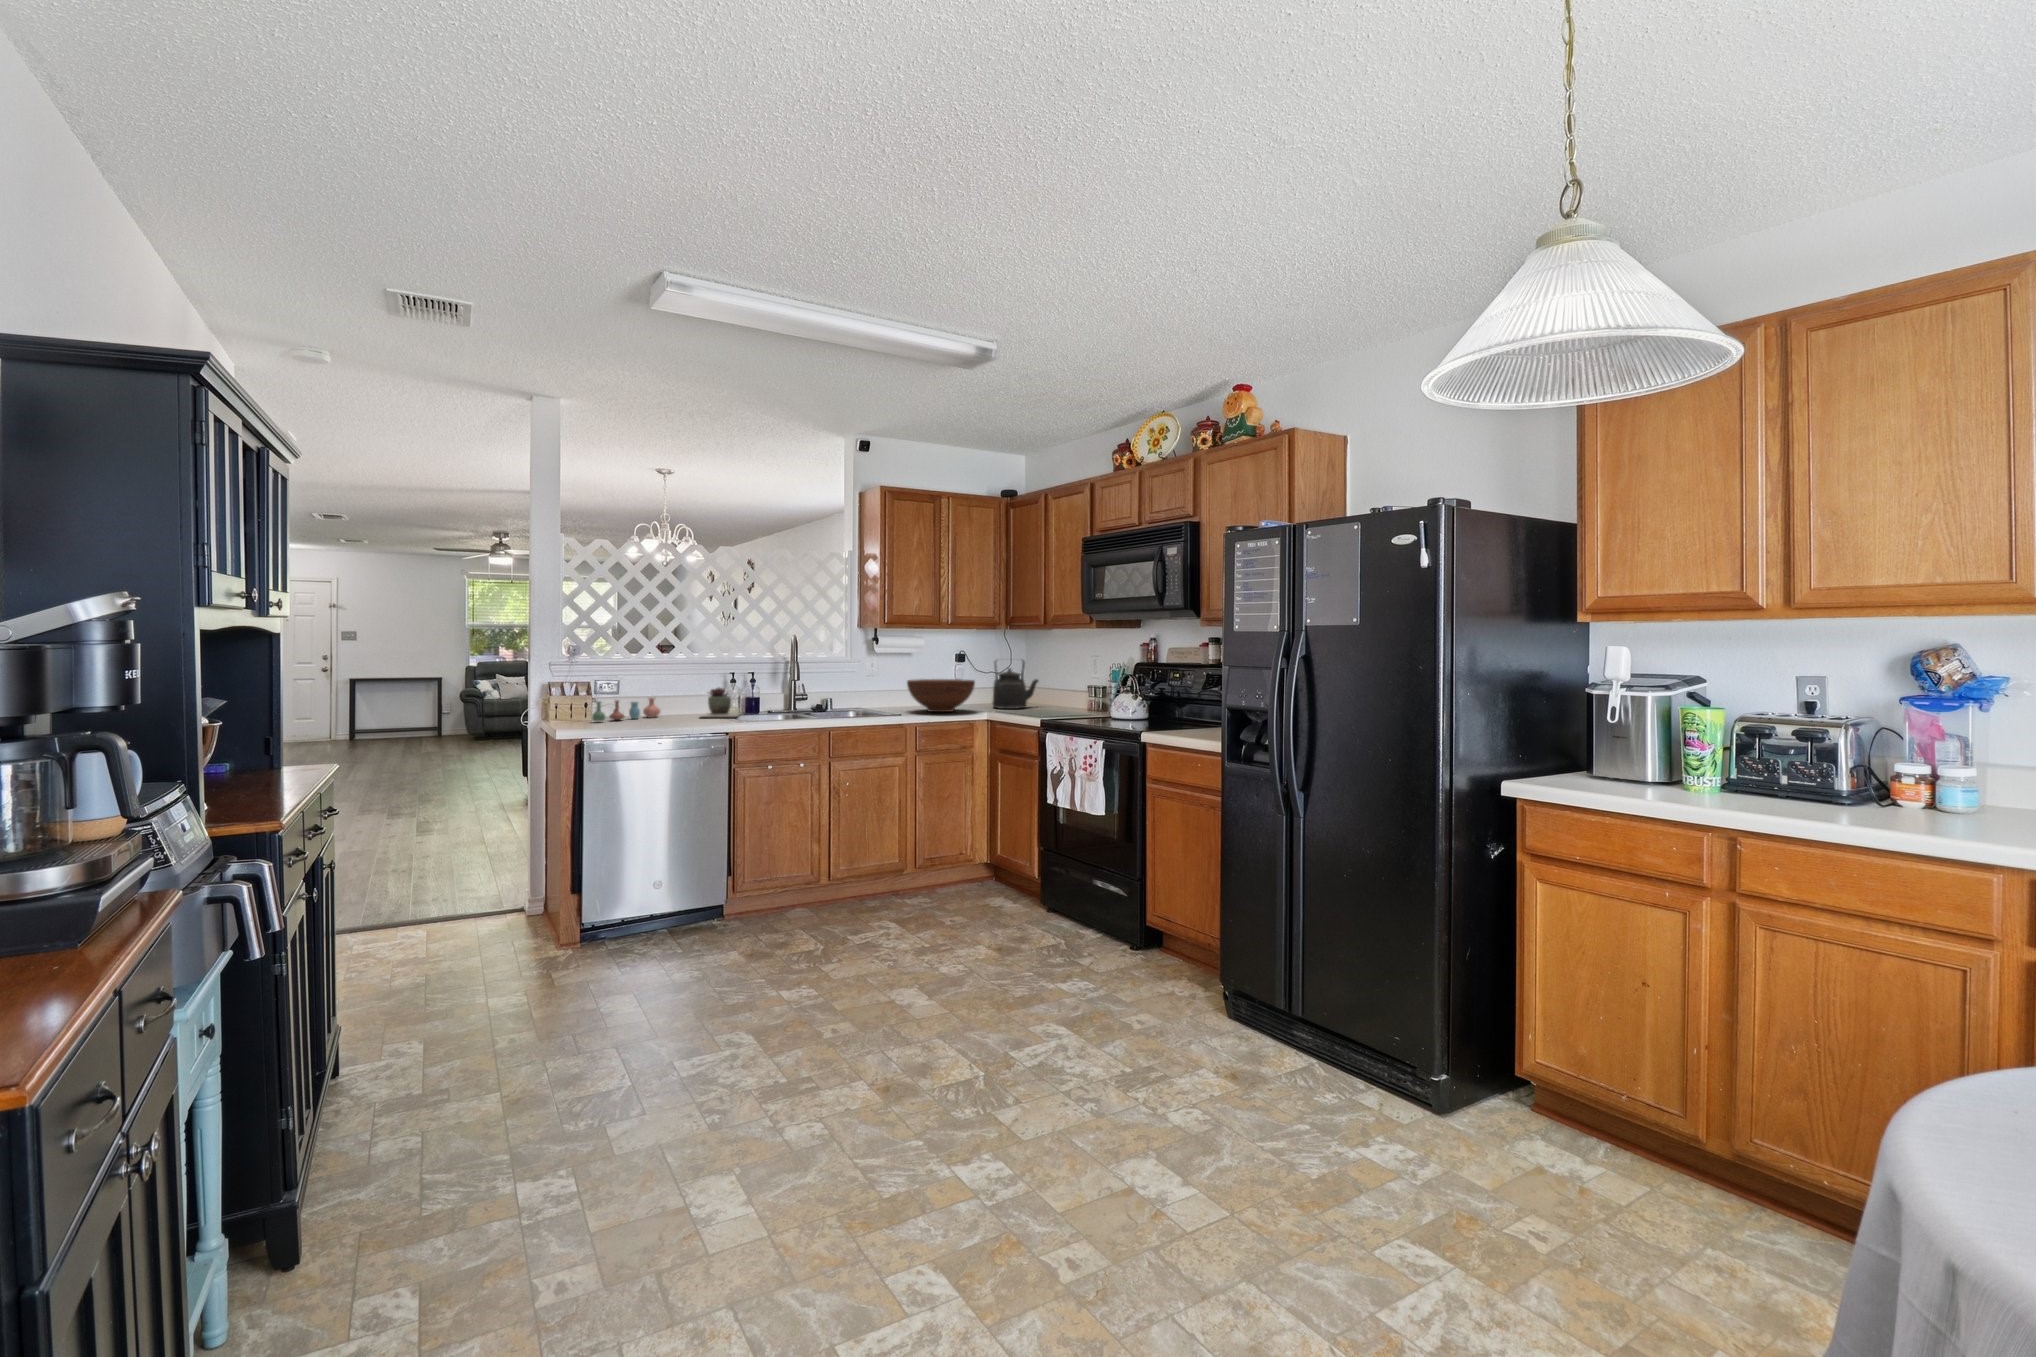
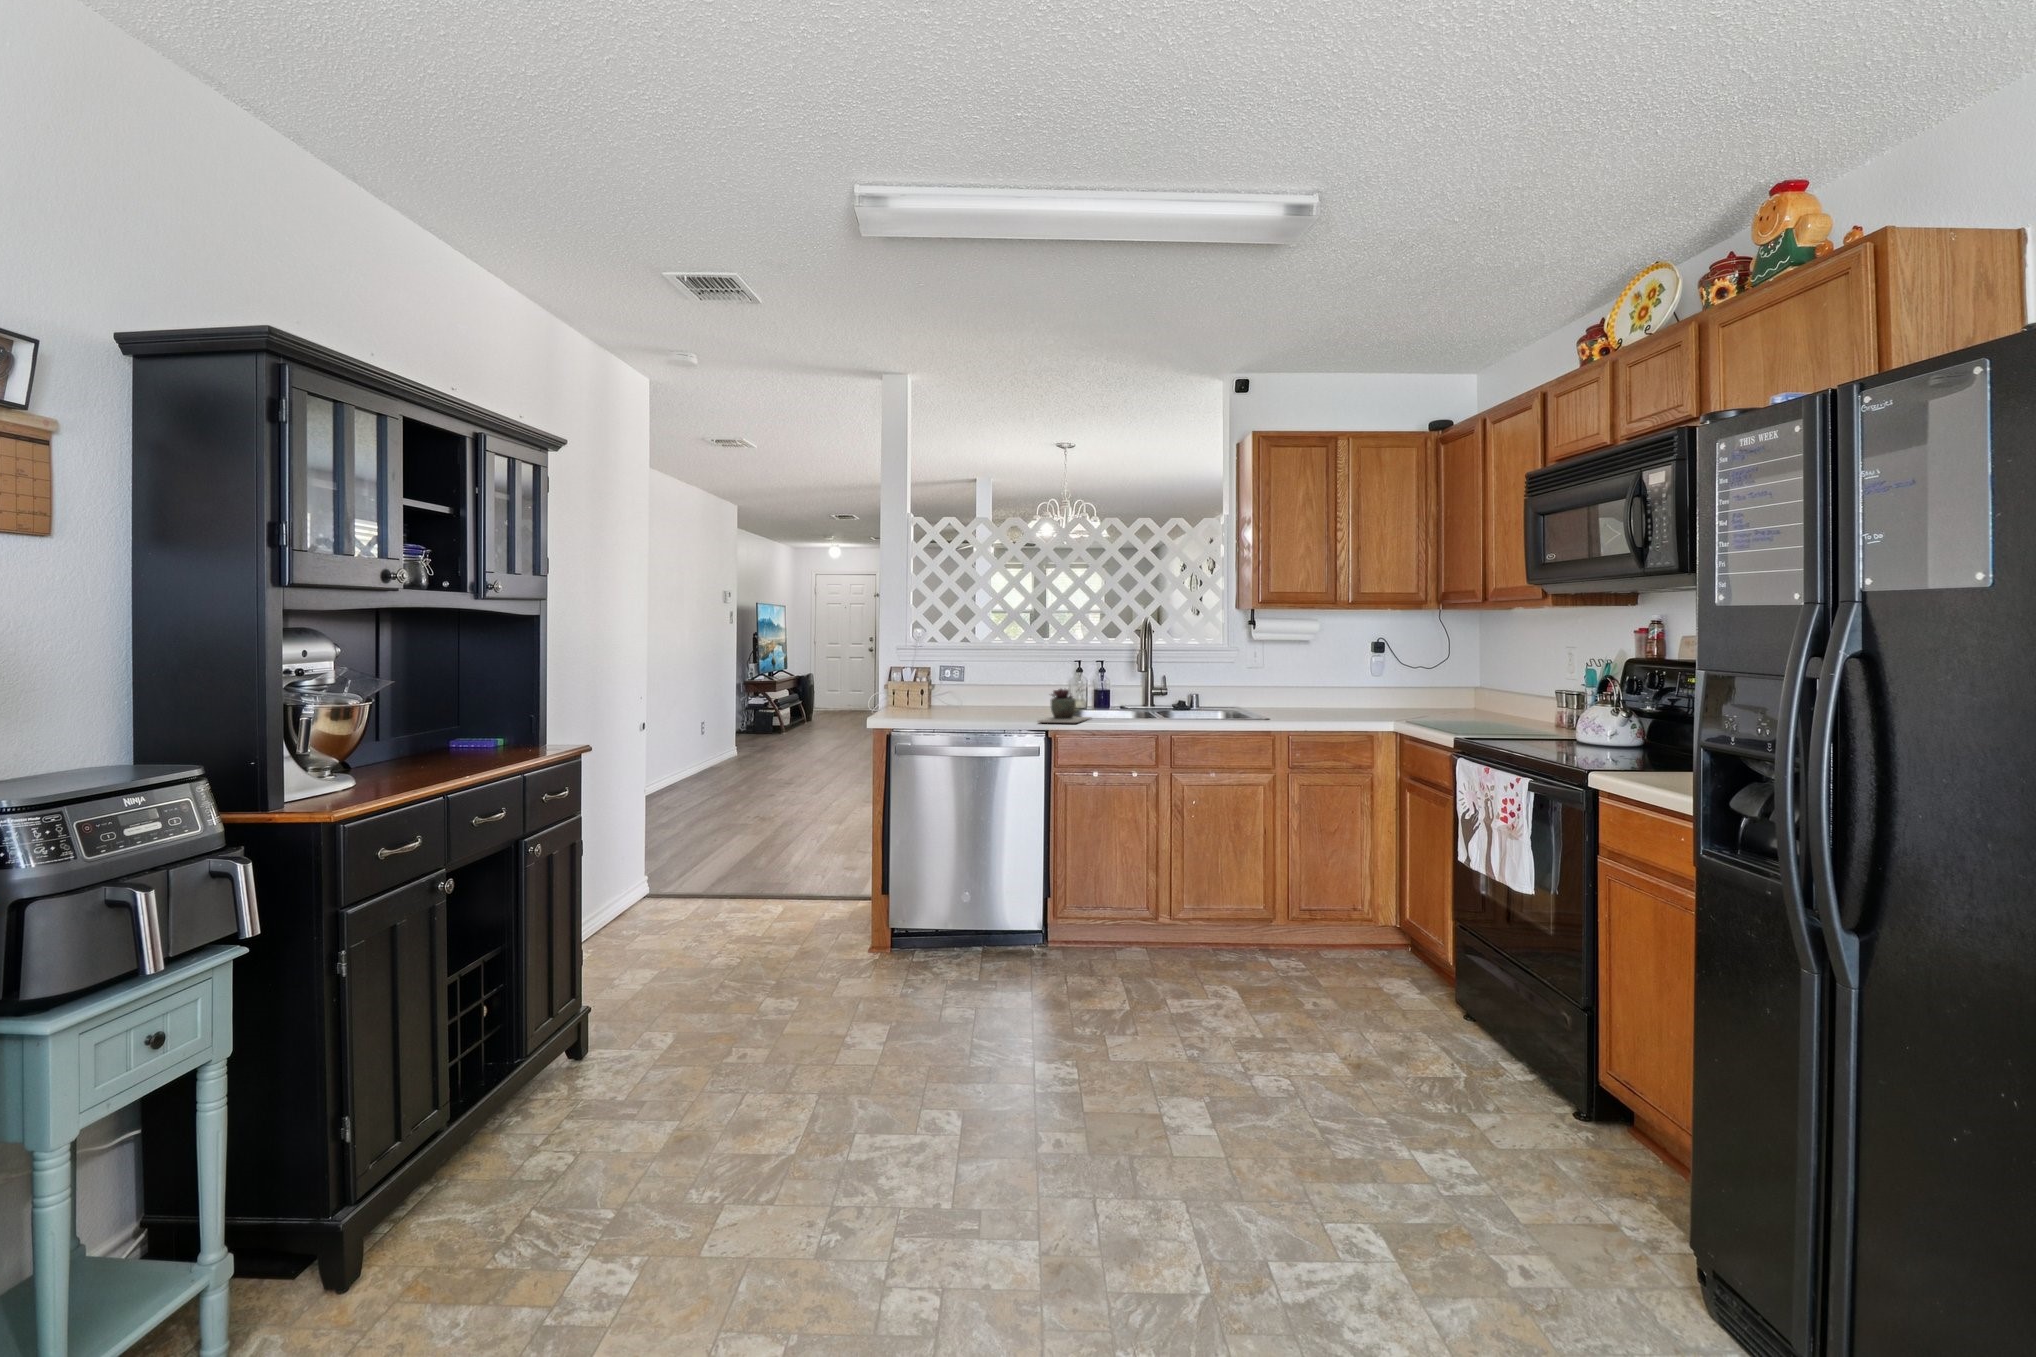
kettle: present [992,660,1038,709] -> none [1413,649,1485,717]
fruit bowl: present [907,679,975,712] -> none [1287,677,1380,721]
vase: present [592,697,660,721] -> none [927,699,1003,726]

